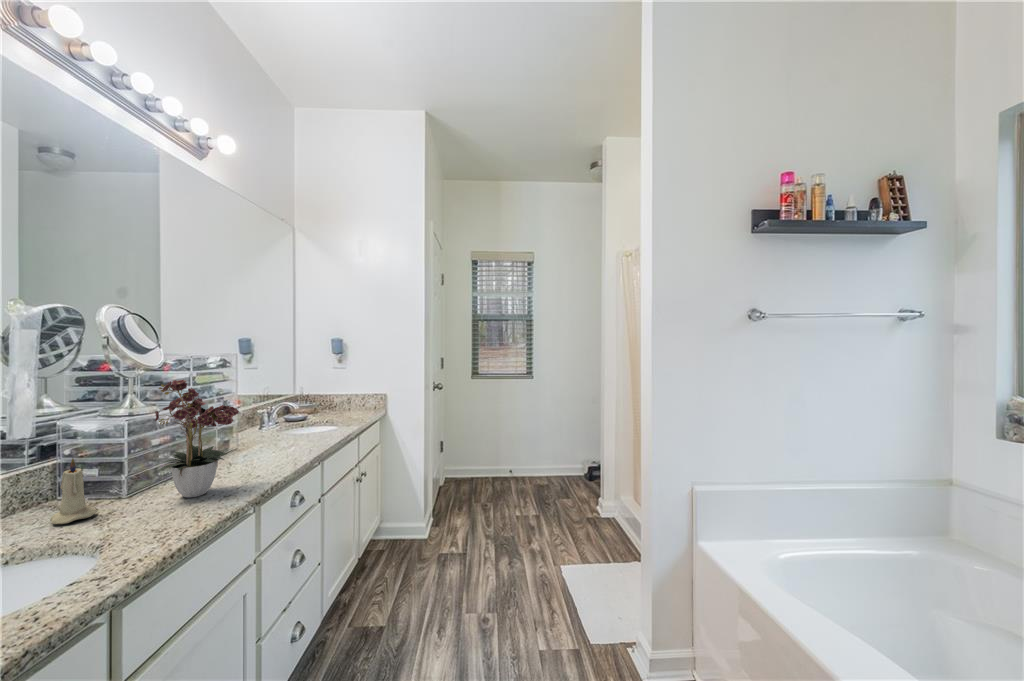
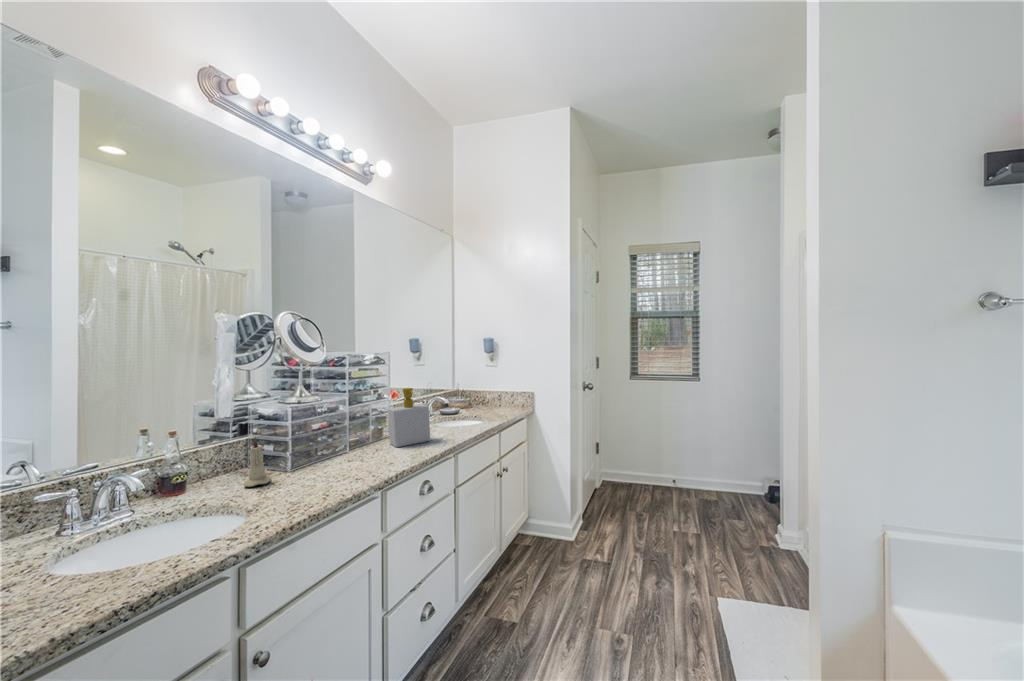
flower arrangement: present [155,380,239,498] -> none [300,371,374,476]
soap bottle: none [247,393,298,460] -> present [388,388,430,448]

